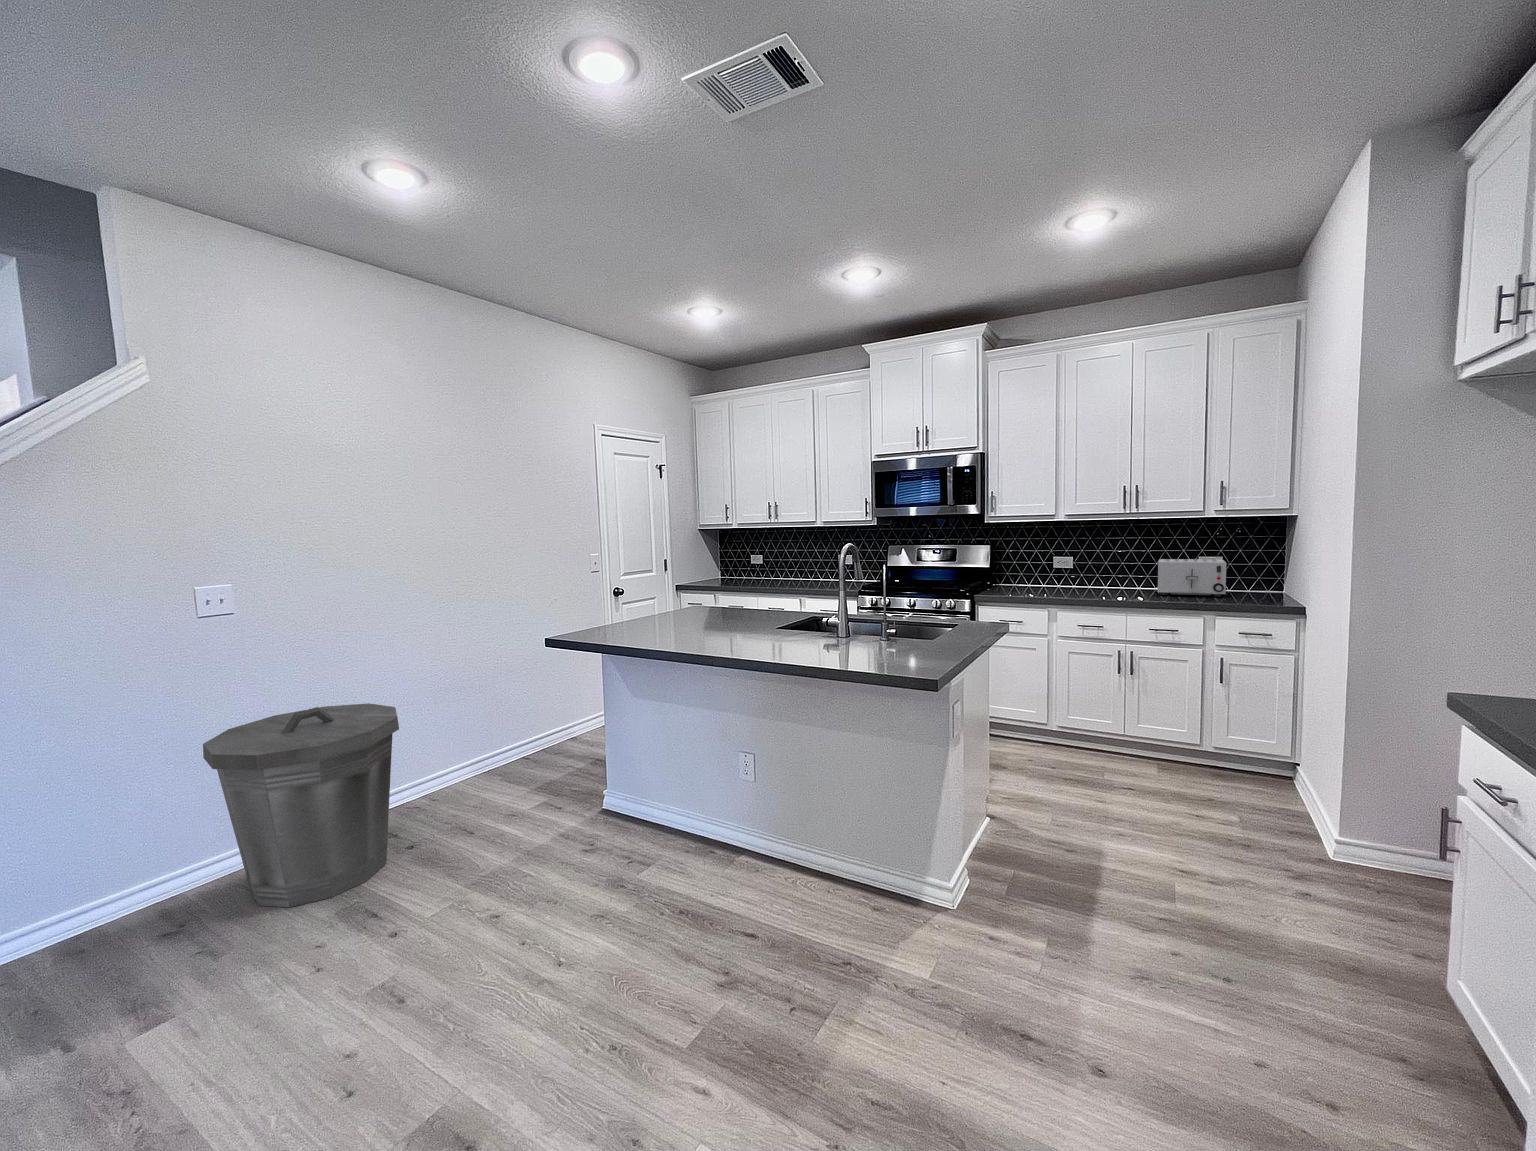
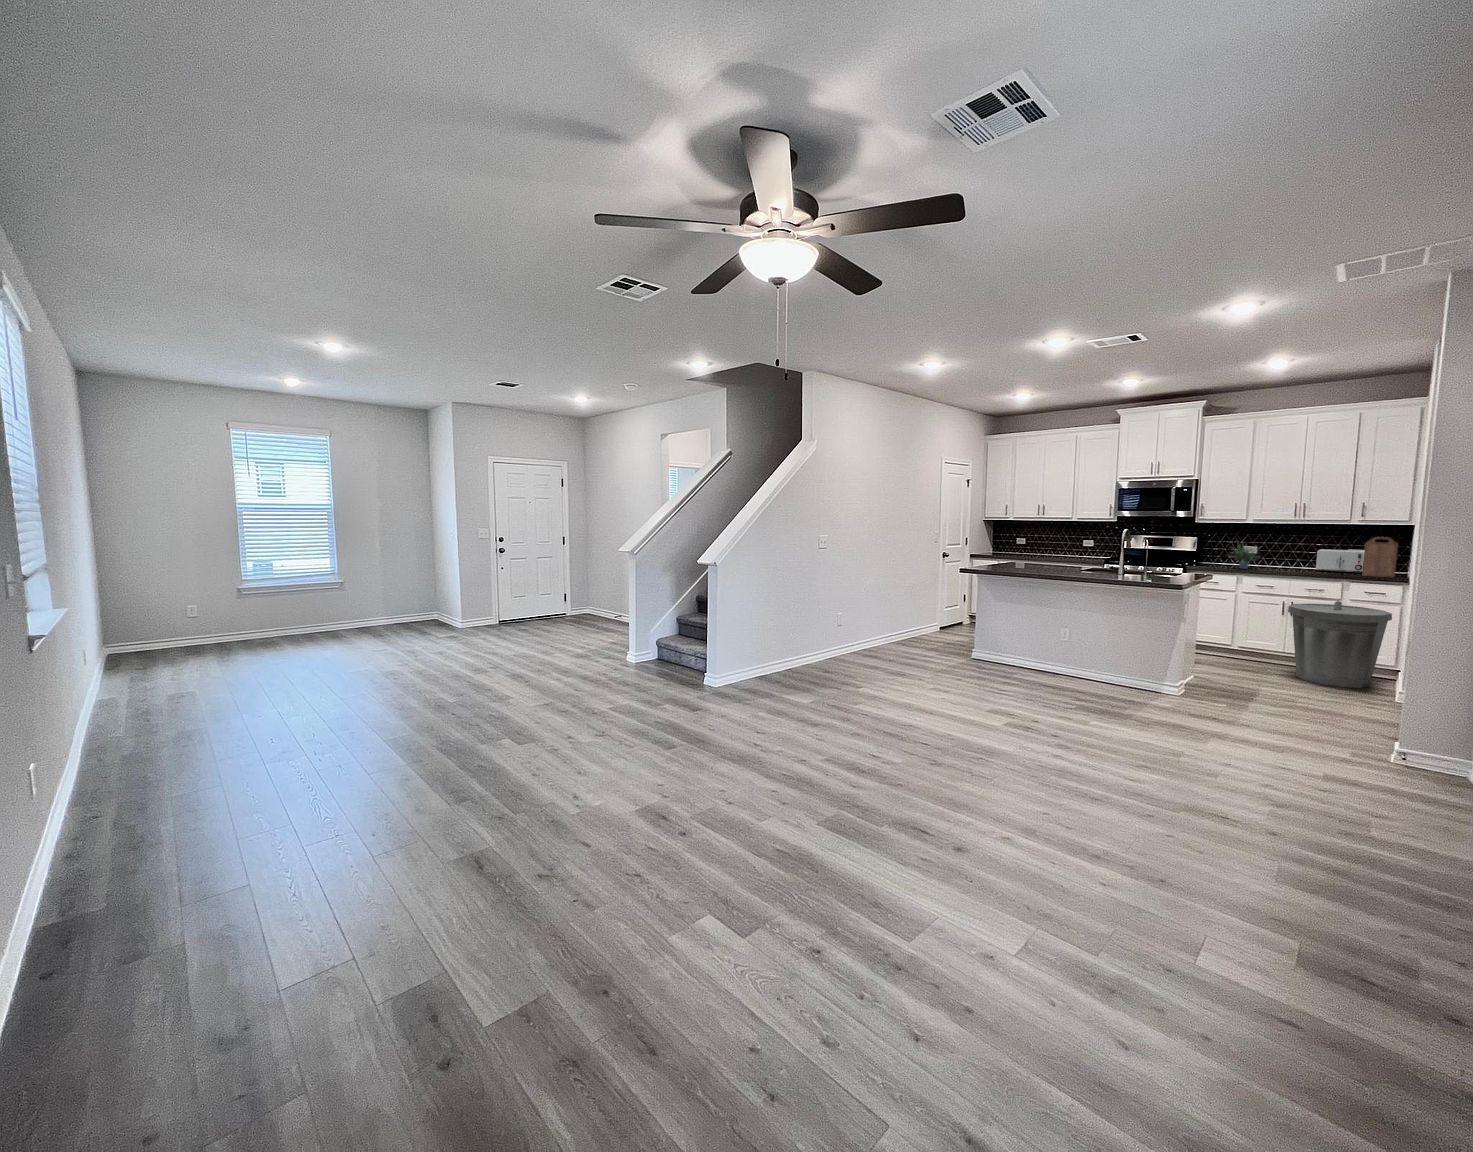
cutting board: none [1230,537,1279,604] -> present [1362,537,1398,577]
potted plant: none [1030,544,1083,596] -> present [1230,545,1256,569]
trash can: present [203,703,399,907] -> present [1288,601,1392,688]

